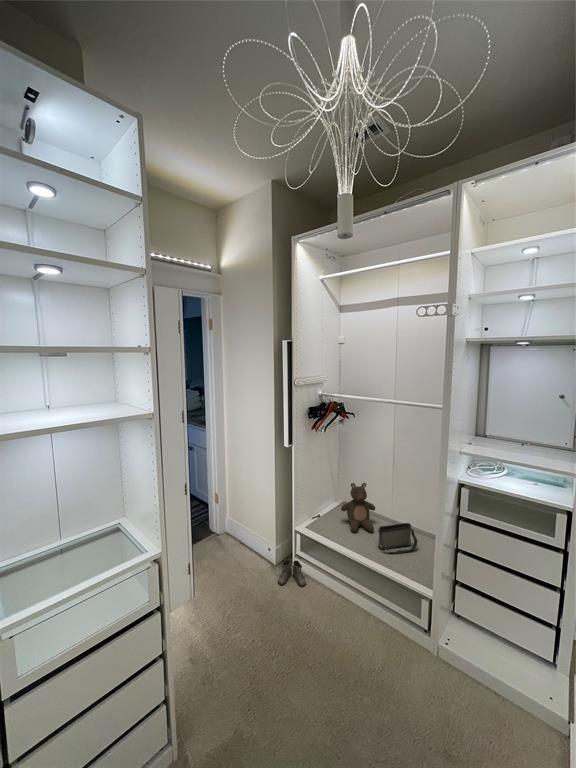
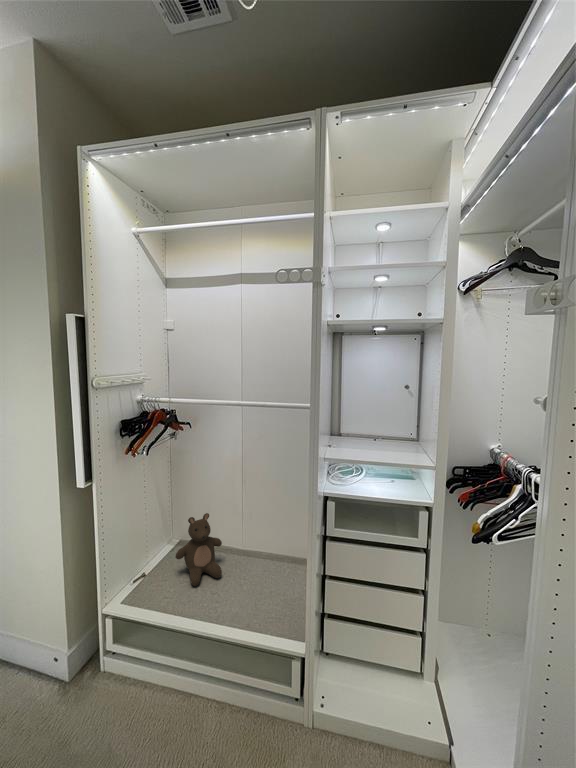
handbag: present [378,523,418,554] -> none [229,554,277,603]
boots: present [278,559,306,587] -> none [71,662,126,720]

